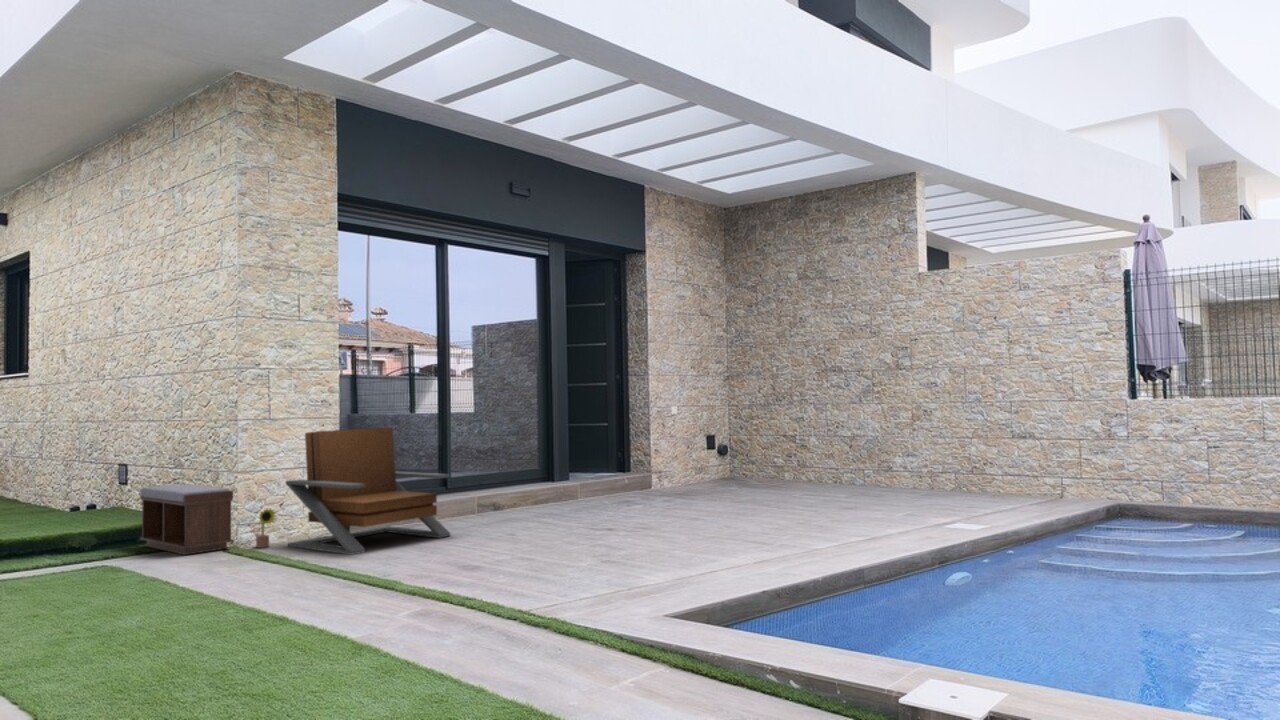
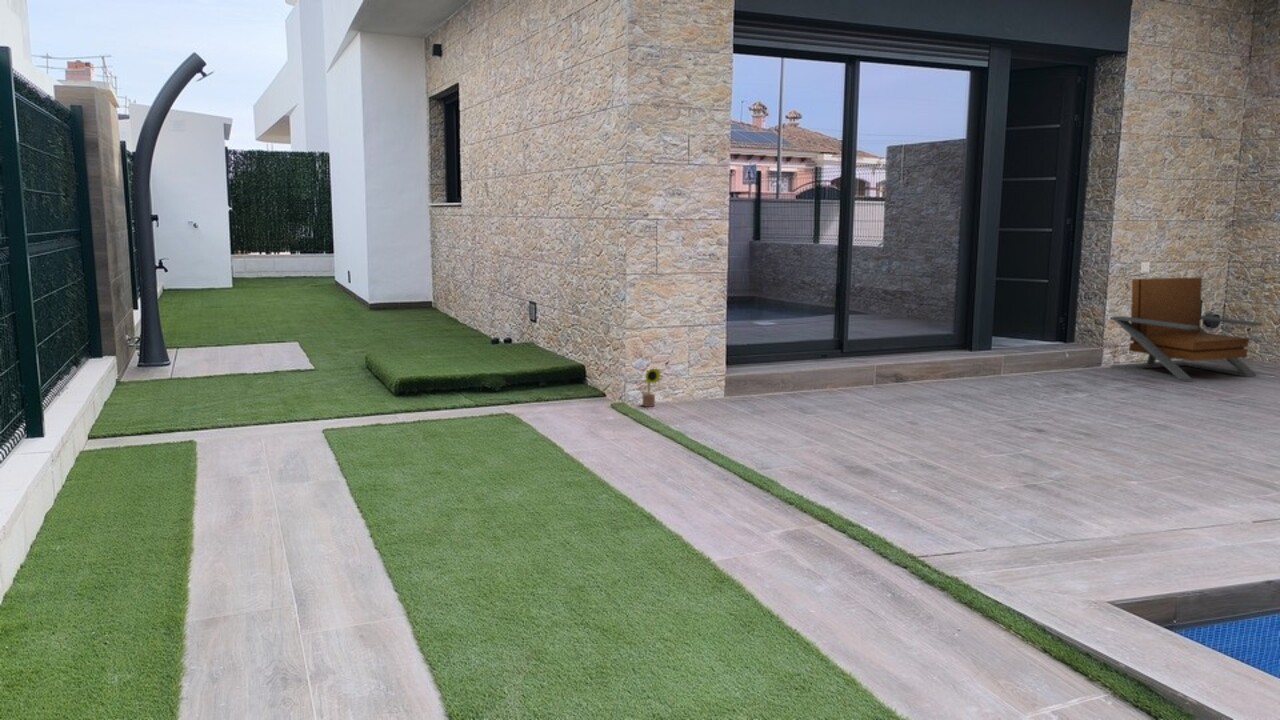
lounge chair: present [286,428,450,554] -> present [1111,277,1262,382]
bench: present [140,484,233,555] -> none [541,332,621,407]

